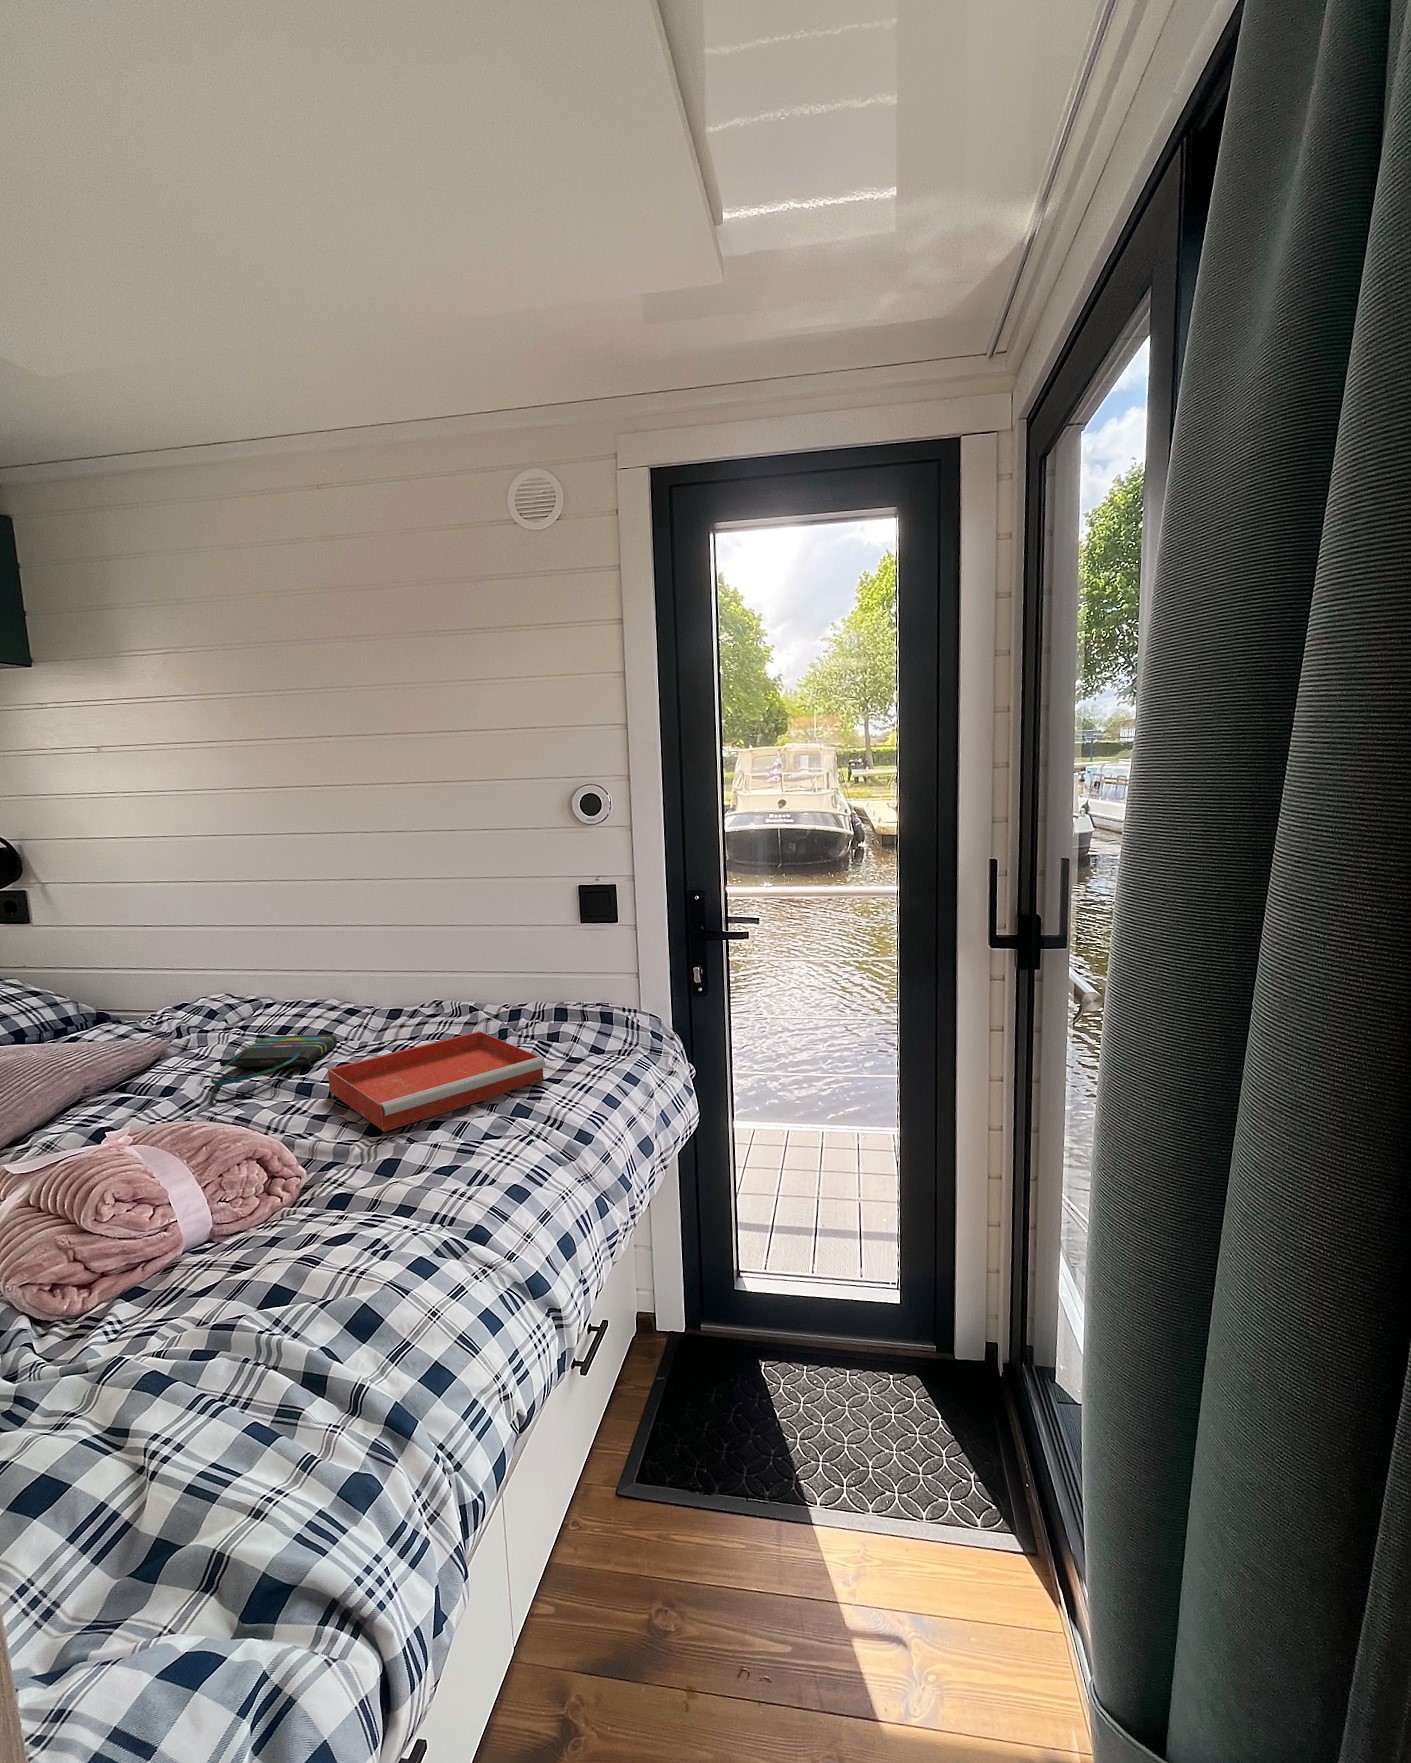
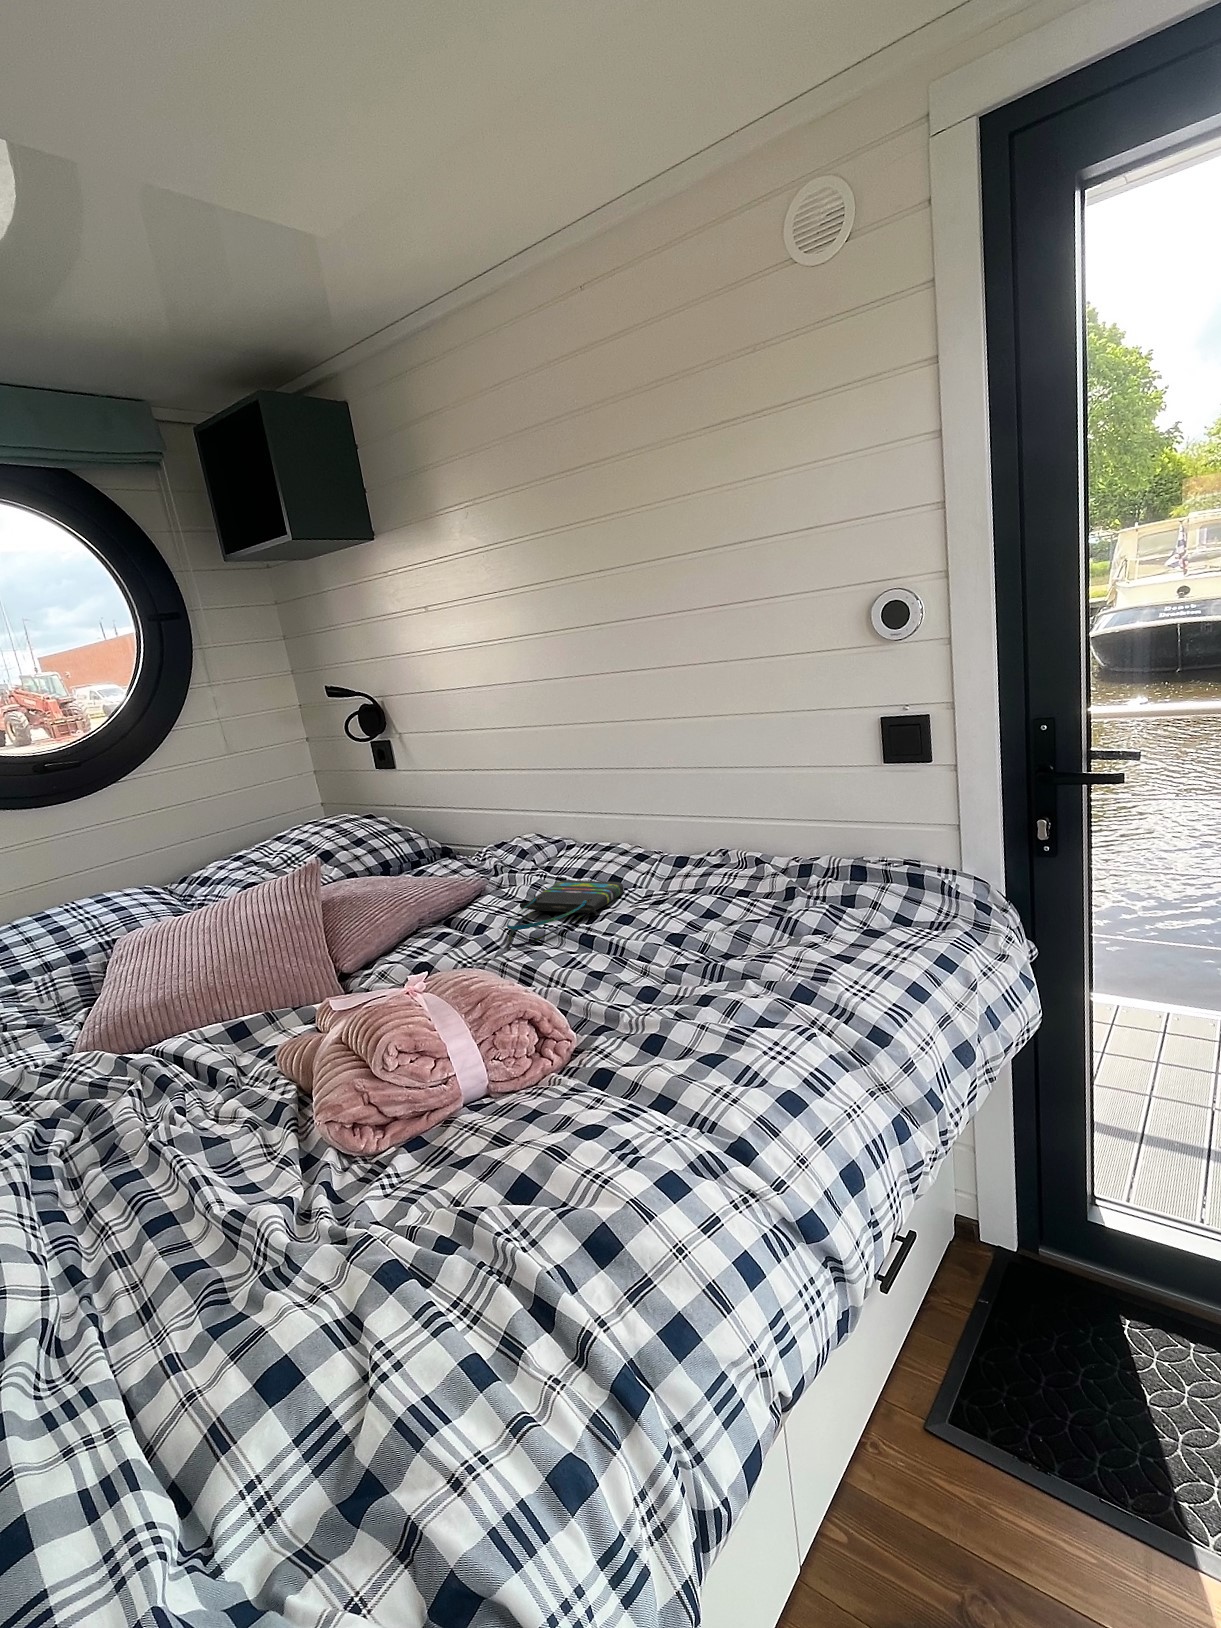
tray: present [328,1031,546,1131] -> none [606,889,836,1000]

